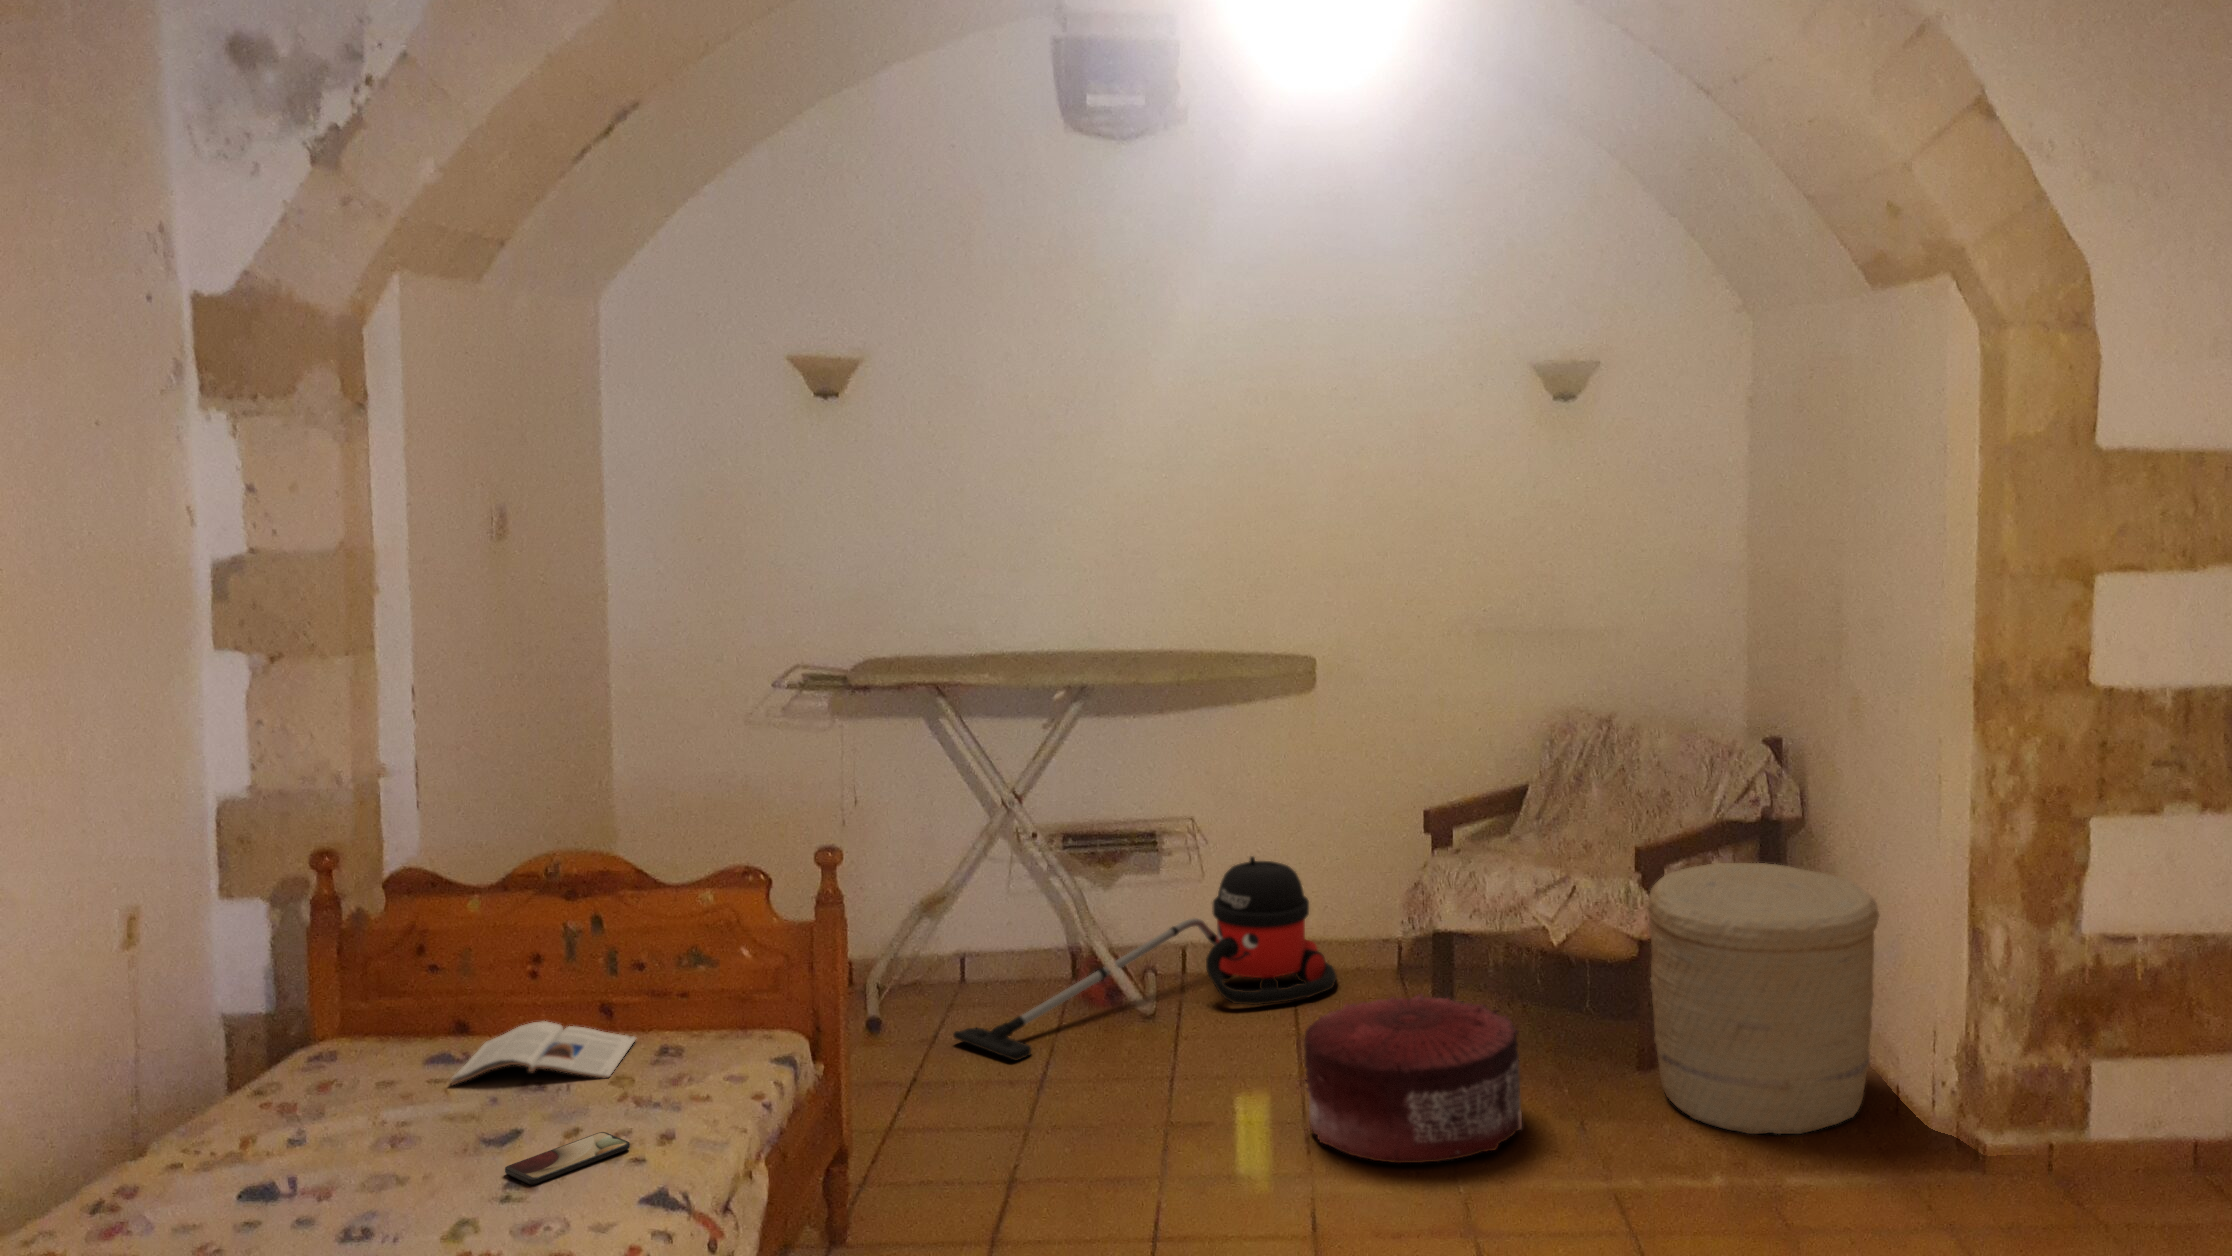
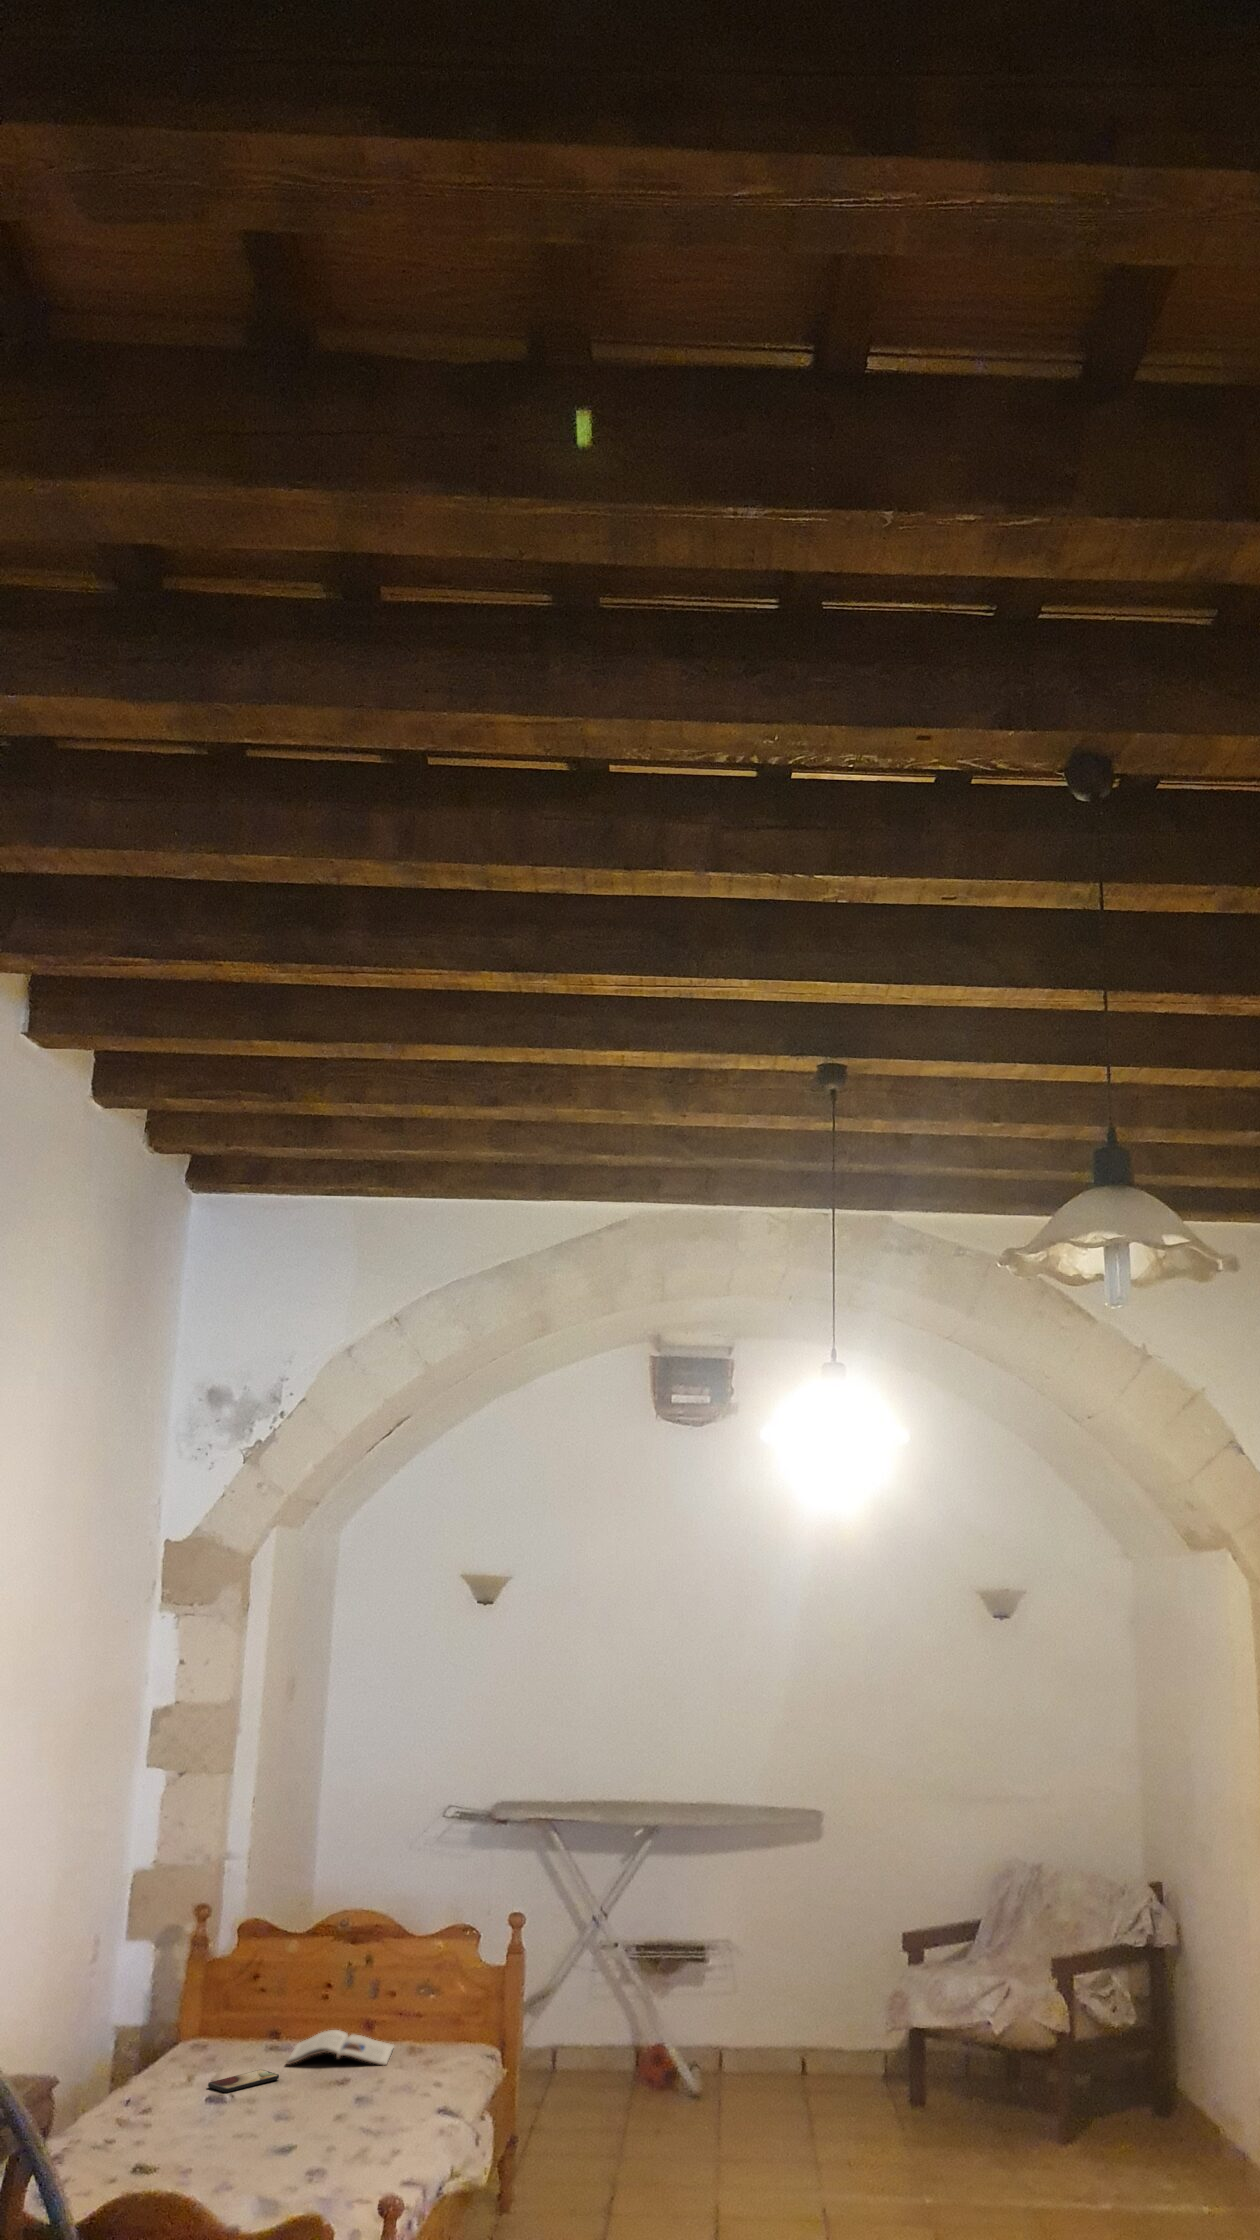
vacuum cleaner: present [954,857,1337,1060] -> none [561,1968,839,2119]
woven basket: present [1647,863,1879,1134] -> none [1063,1973,1224,2183]
pouf: present [1304,994,1522,1163] -> none [823,2066,977,2188]
smartphone: present [505,1132,630,1185] -> present [208,2070,279,2093]

